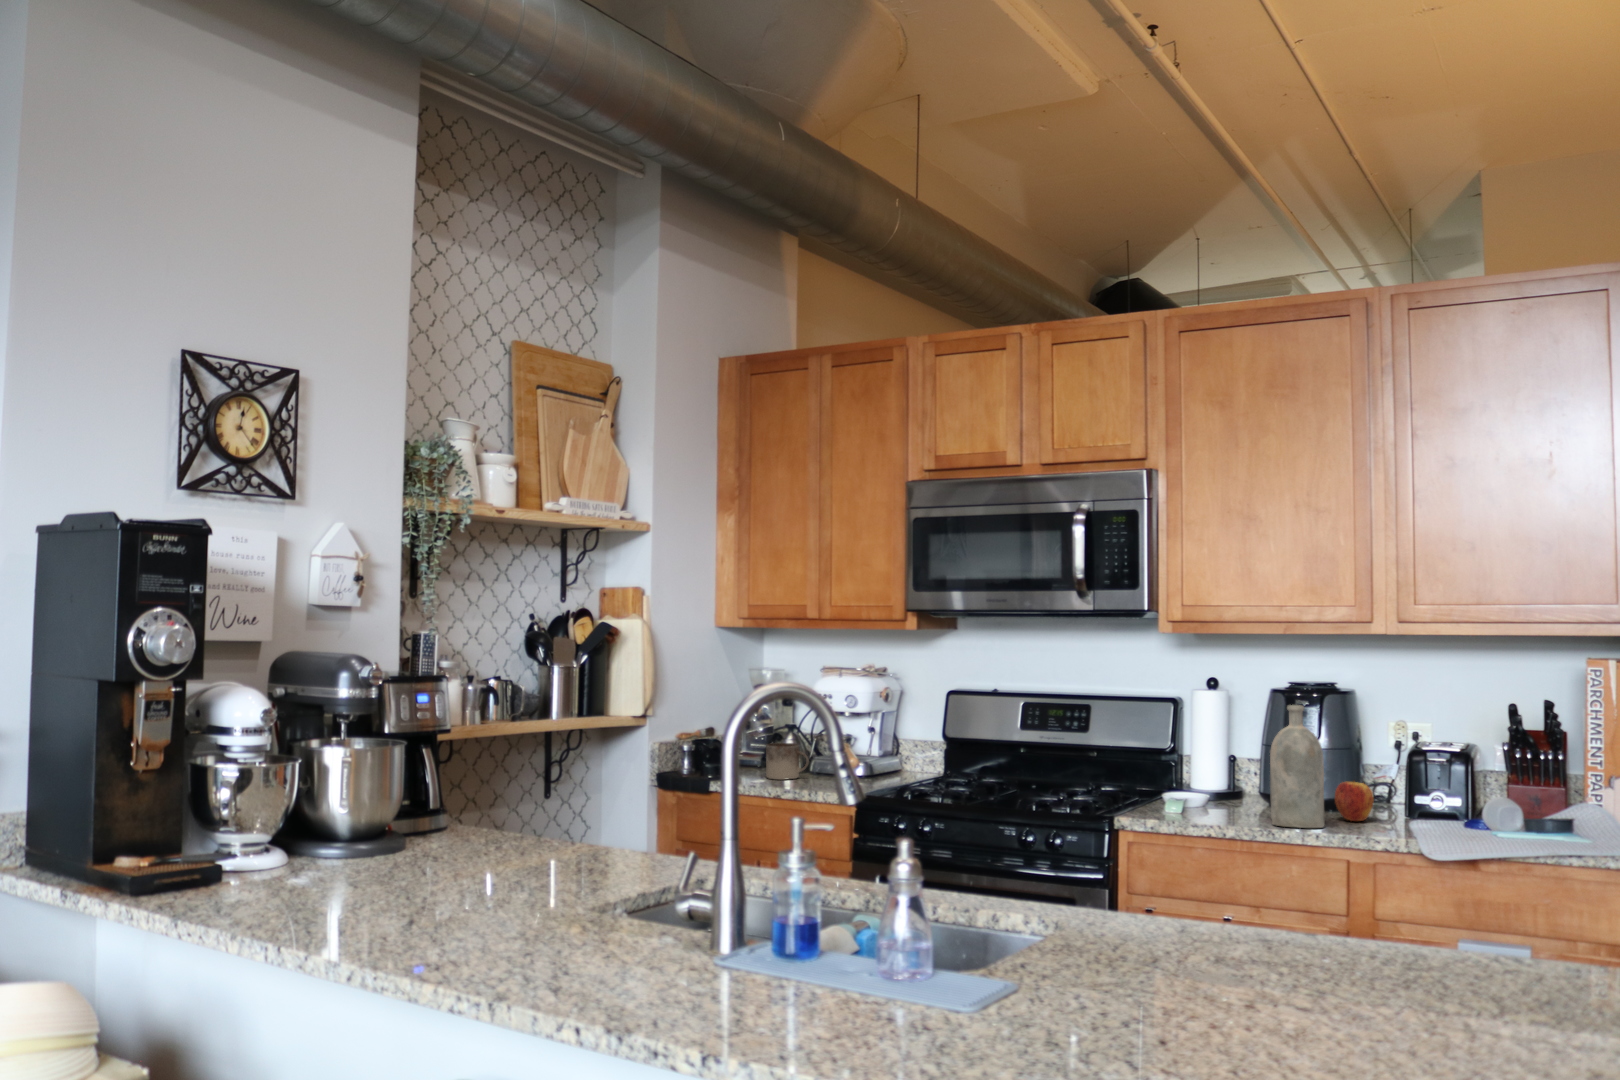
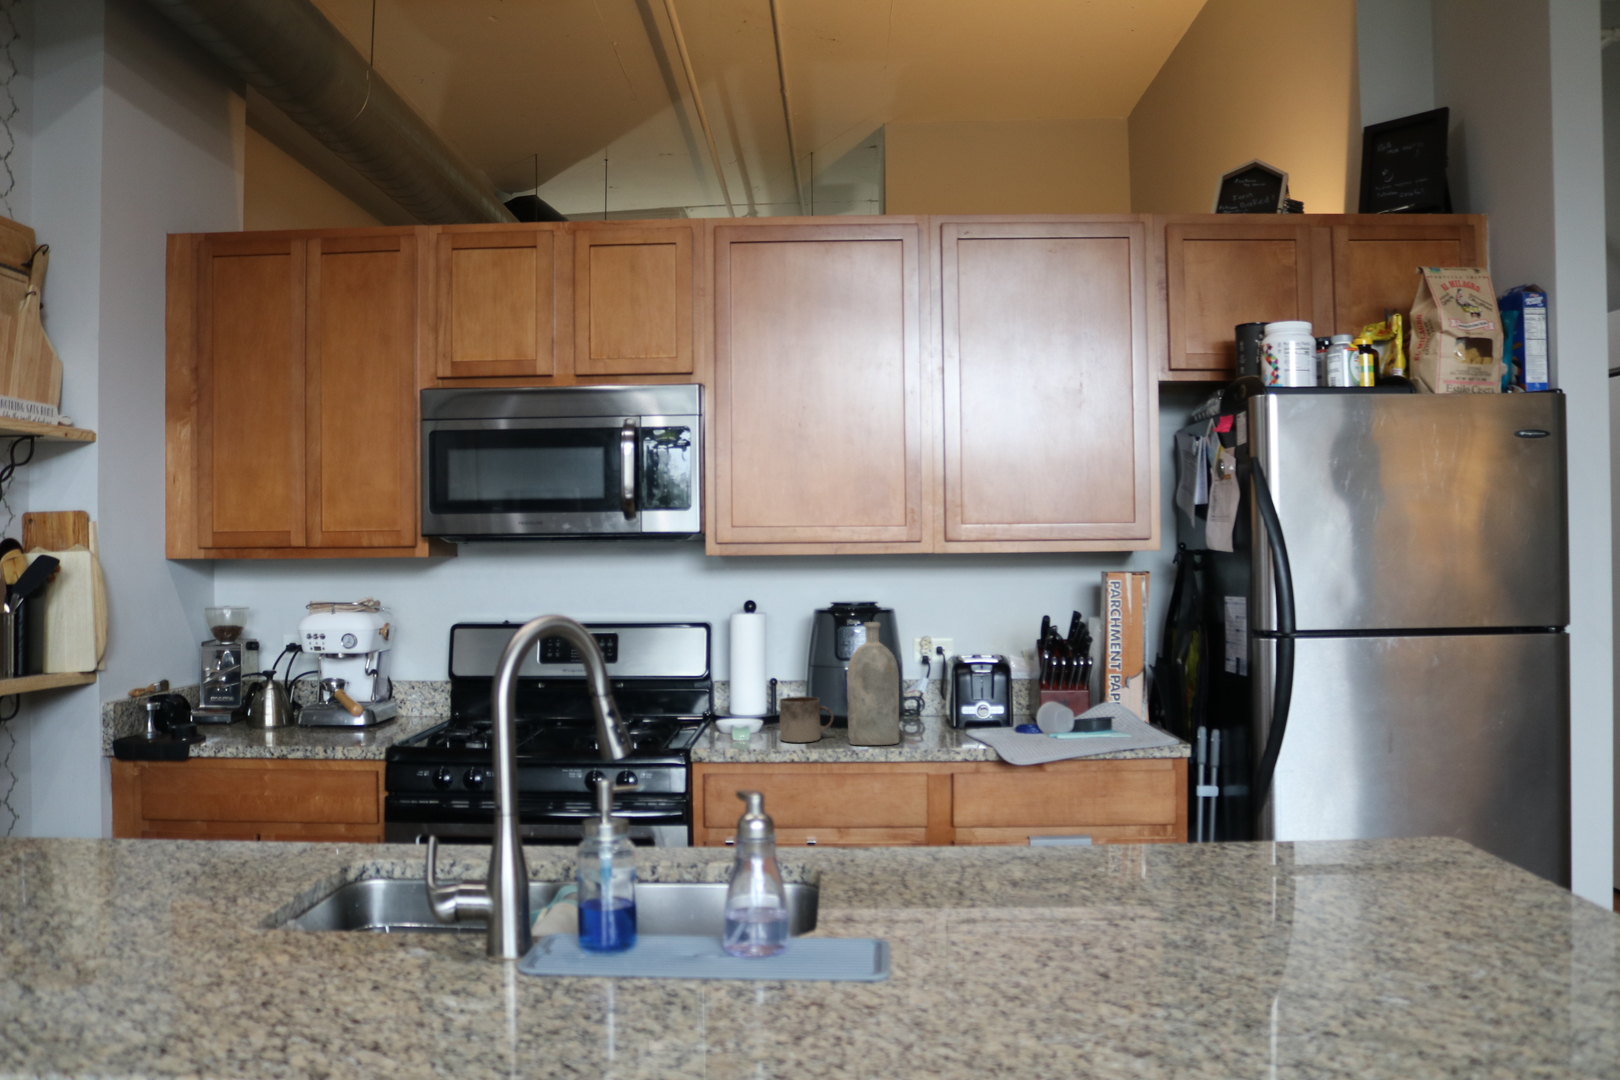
mug: present [766,743,809,780] -> present [780,696,834,743]
apple: present [1335,781,1374,821] -> none [900,694,939,734]

